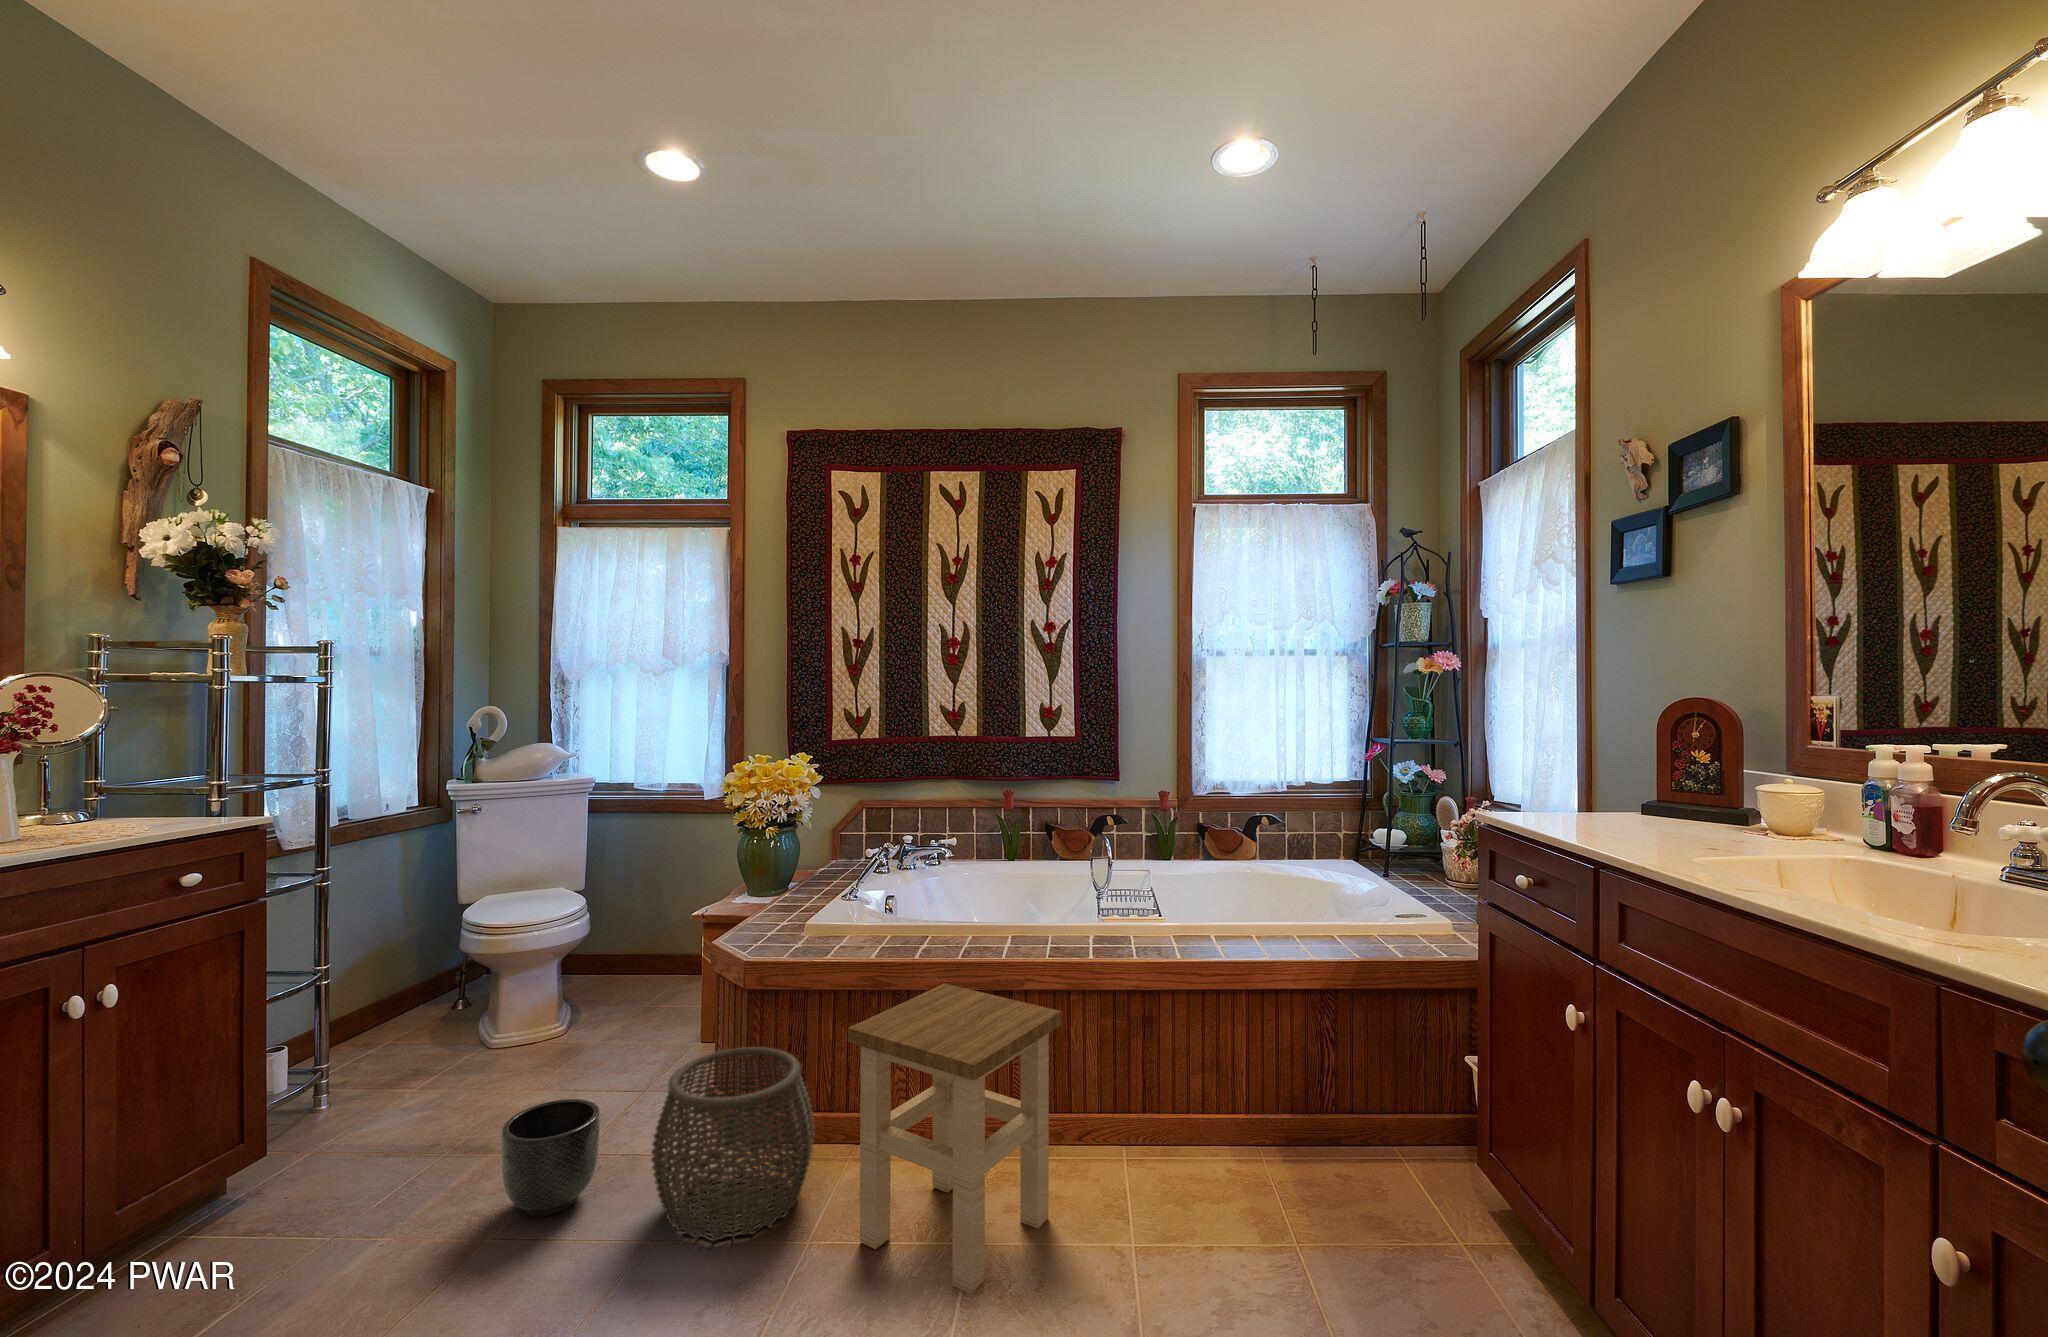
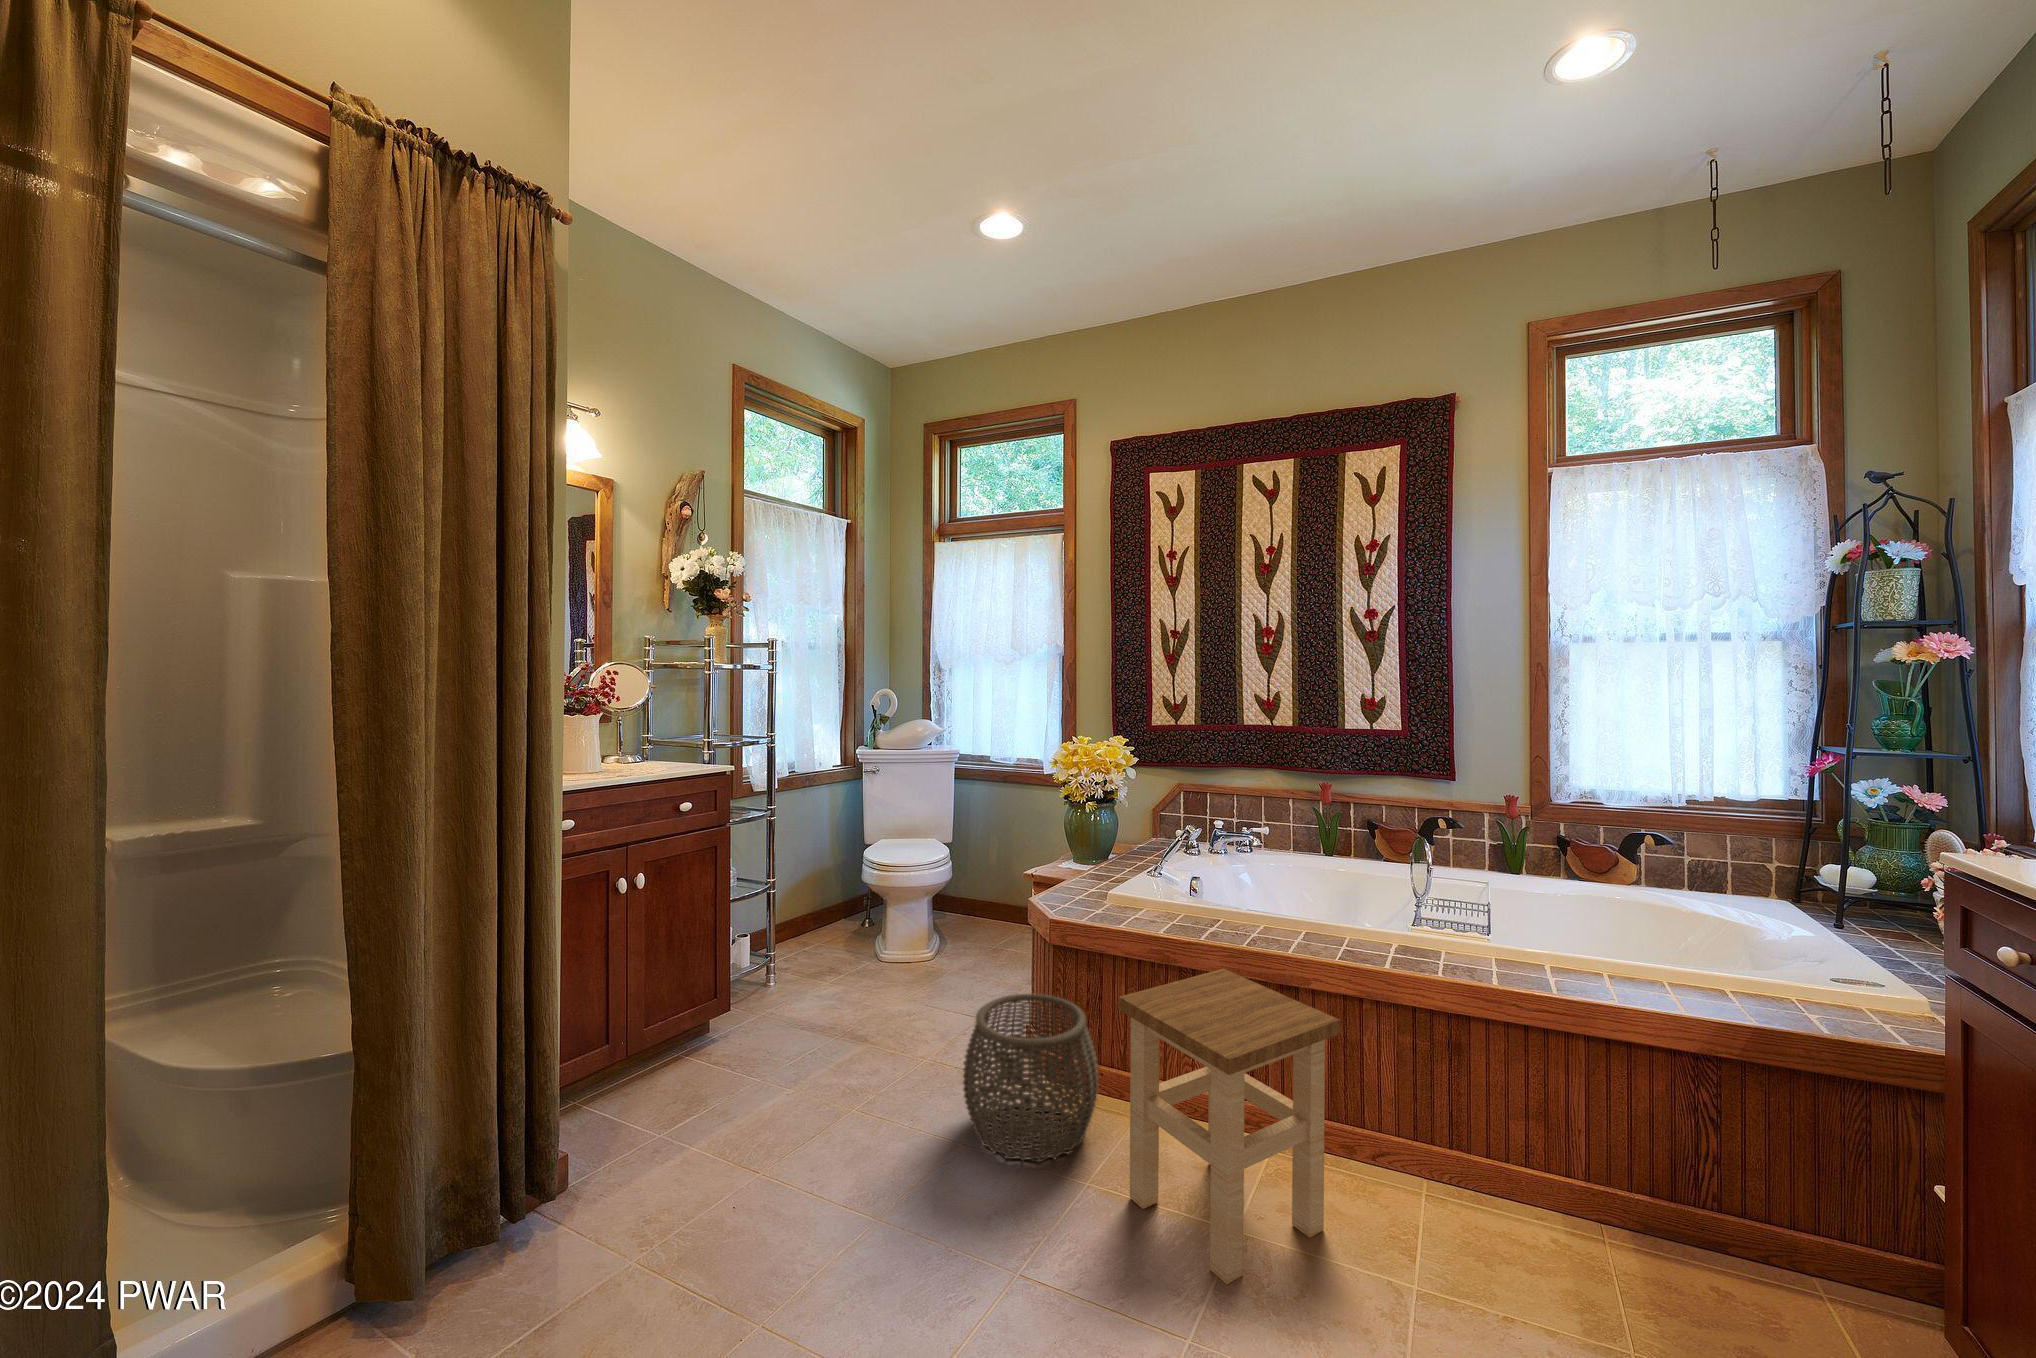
planter: present [502,1099,600,1217] -> none [861,1009,931,1101]

